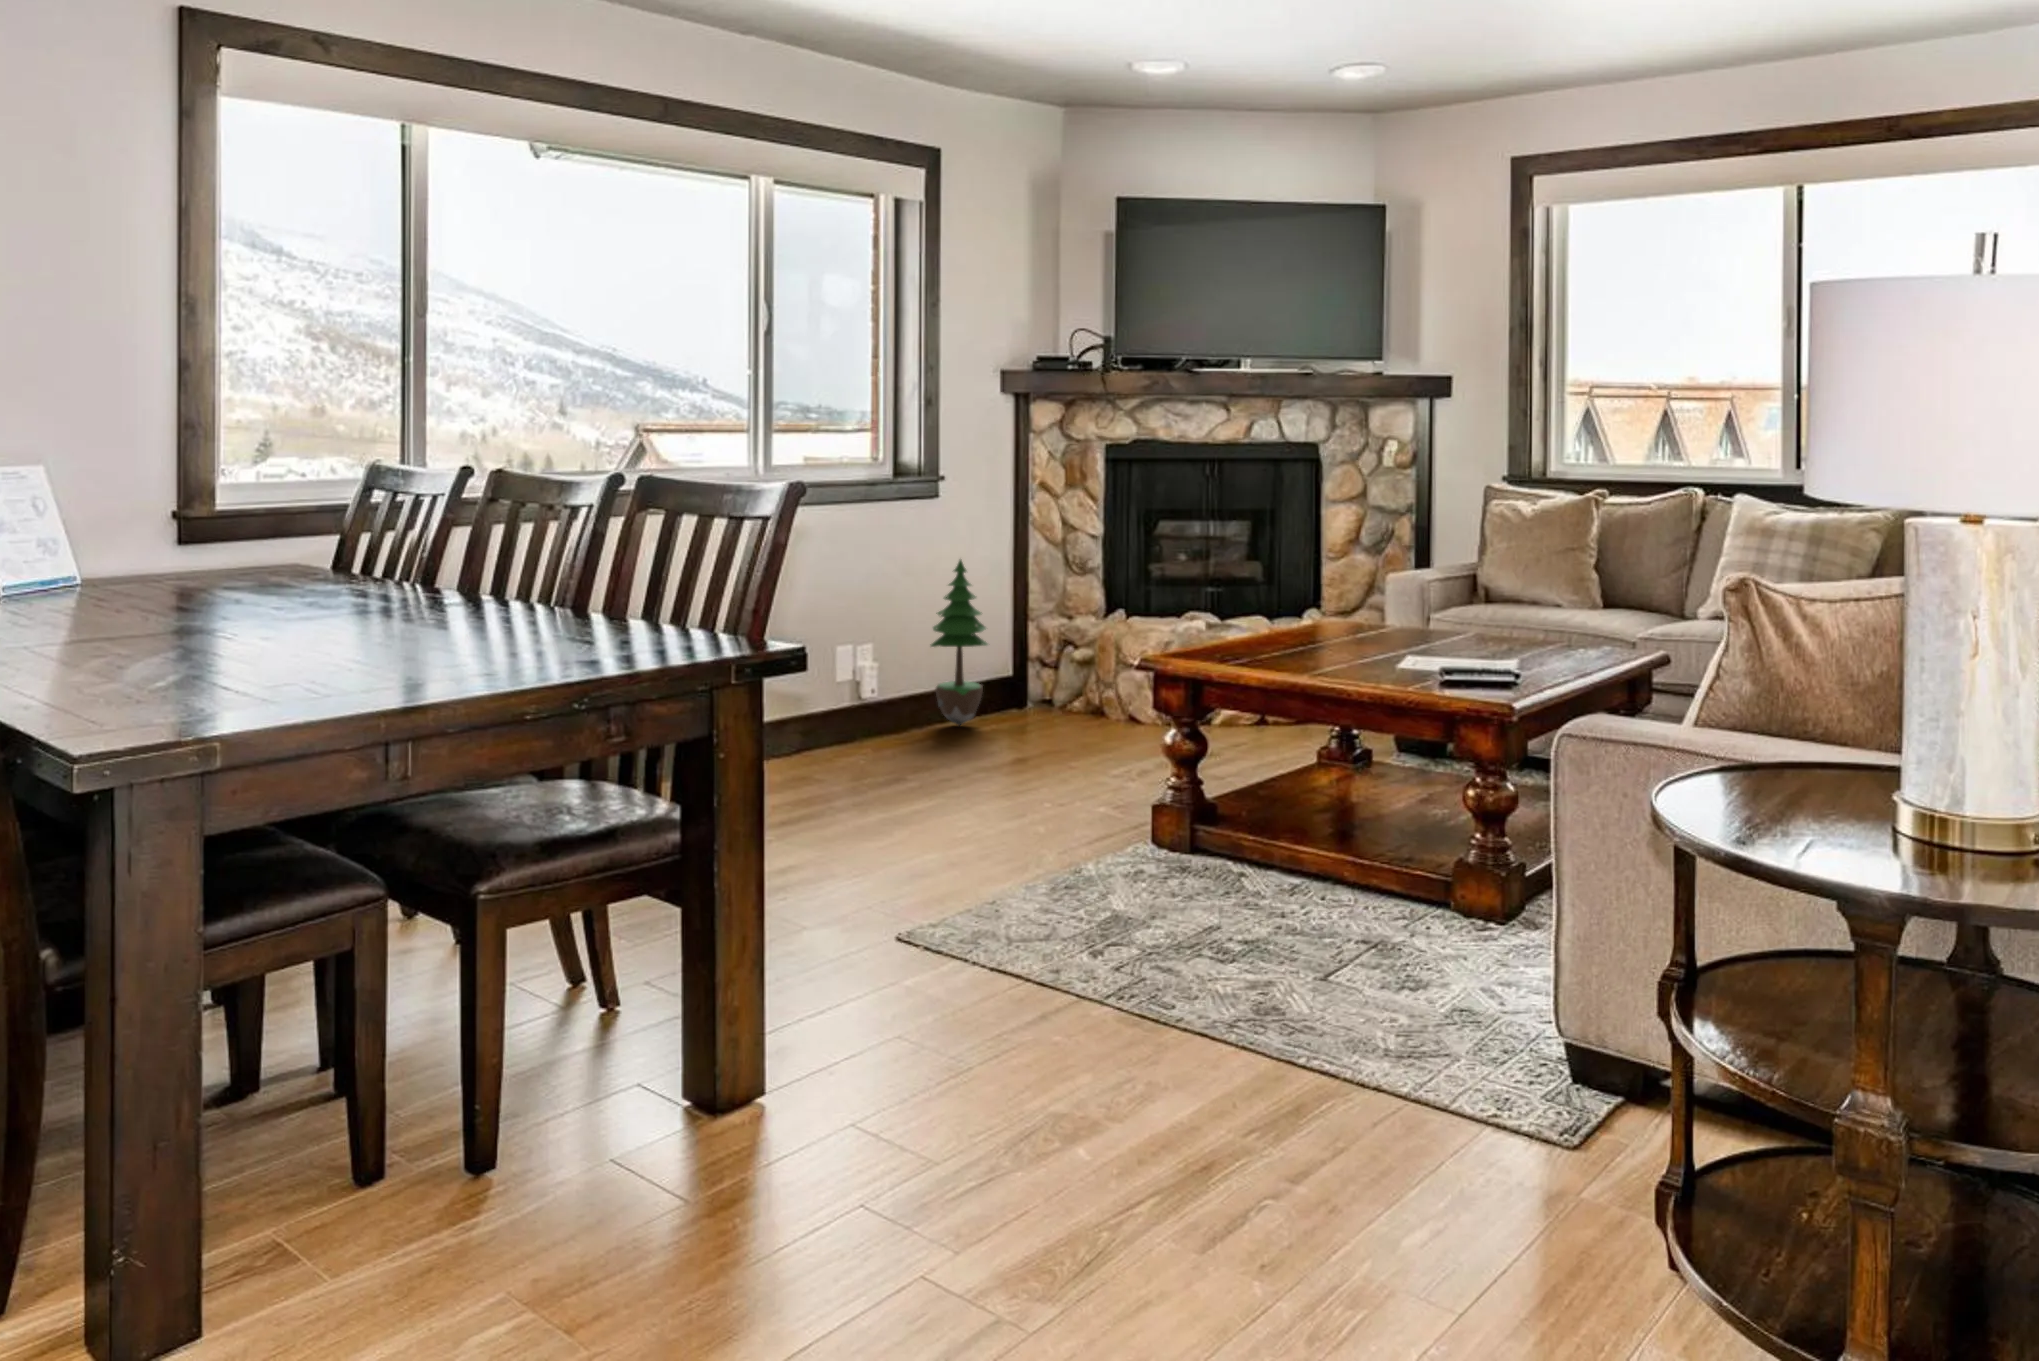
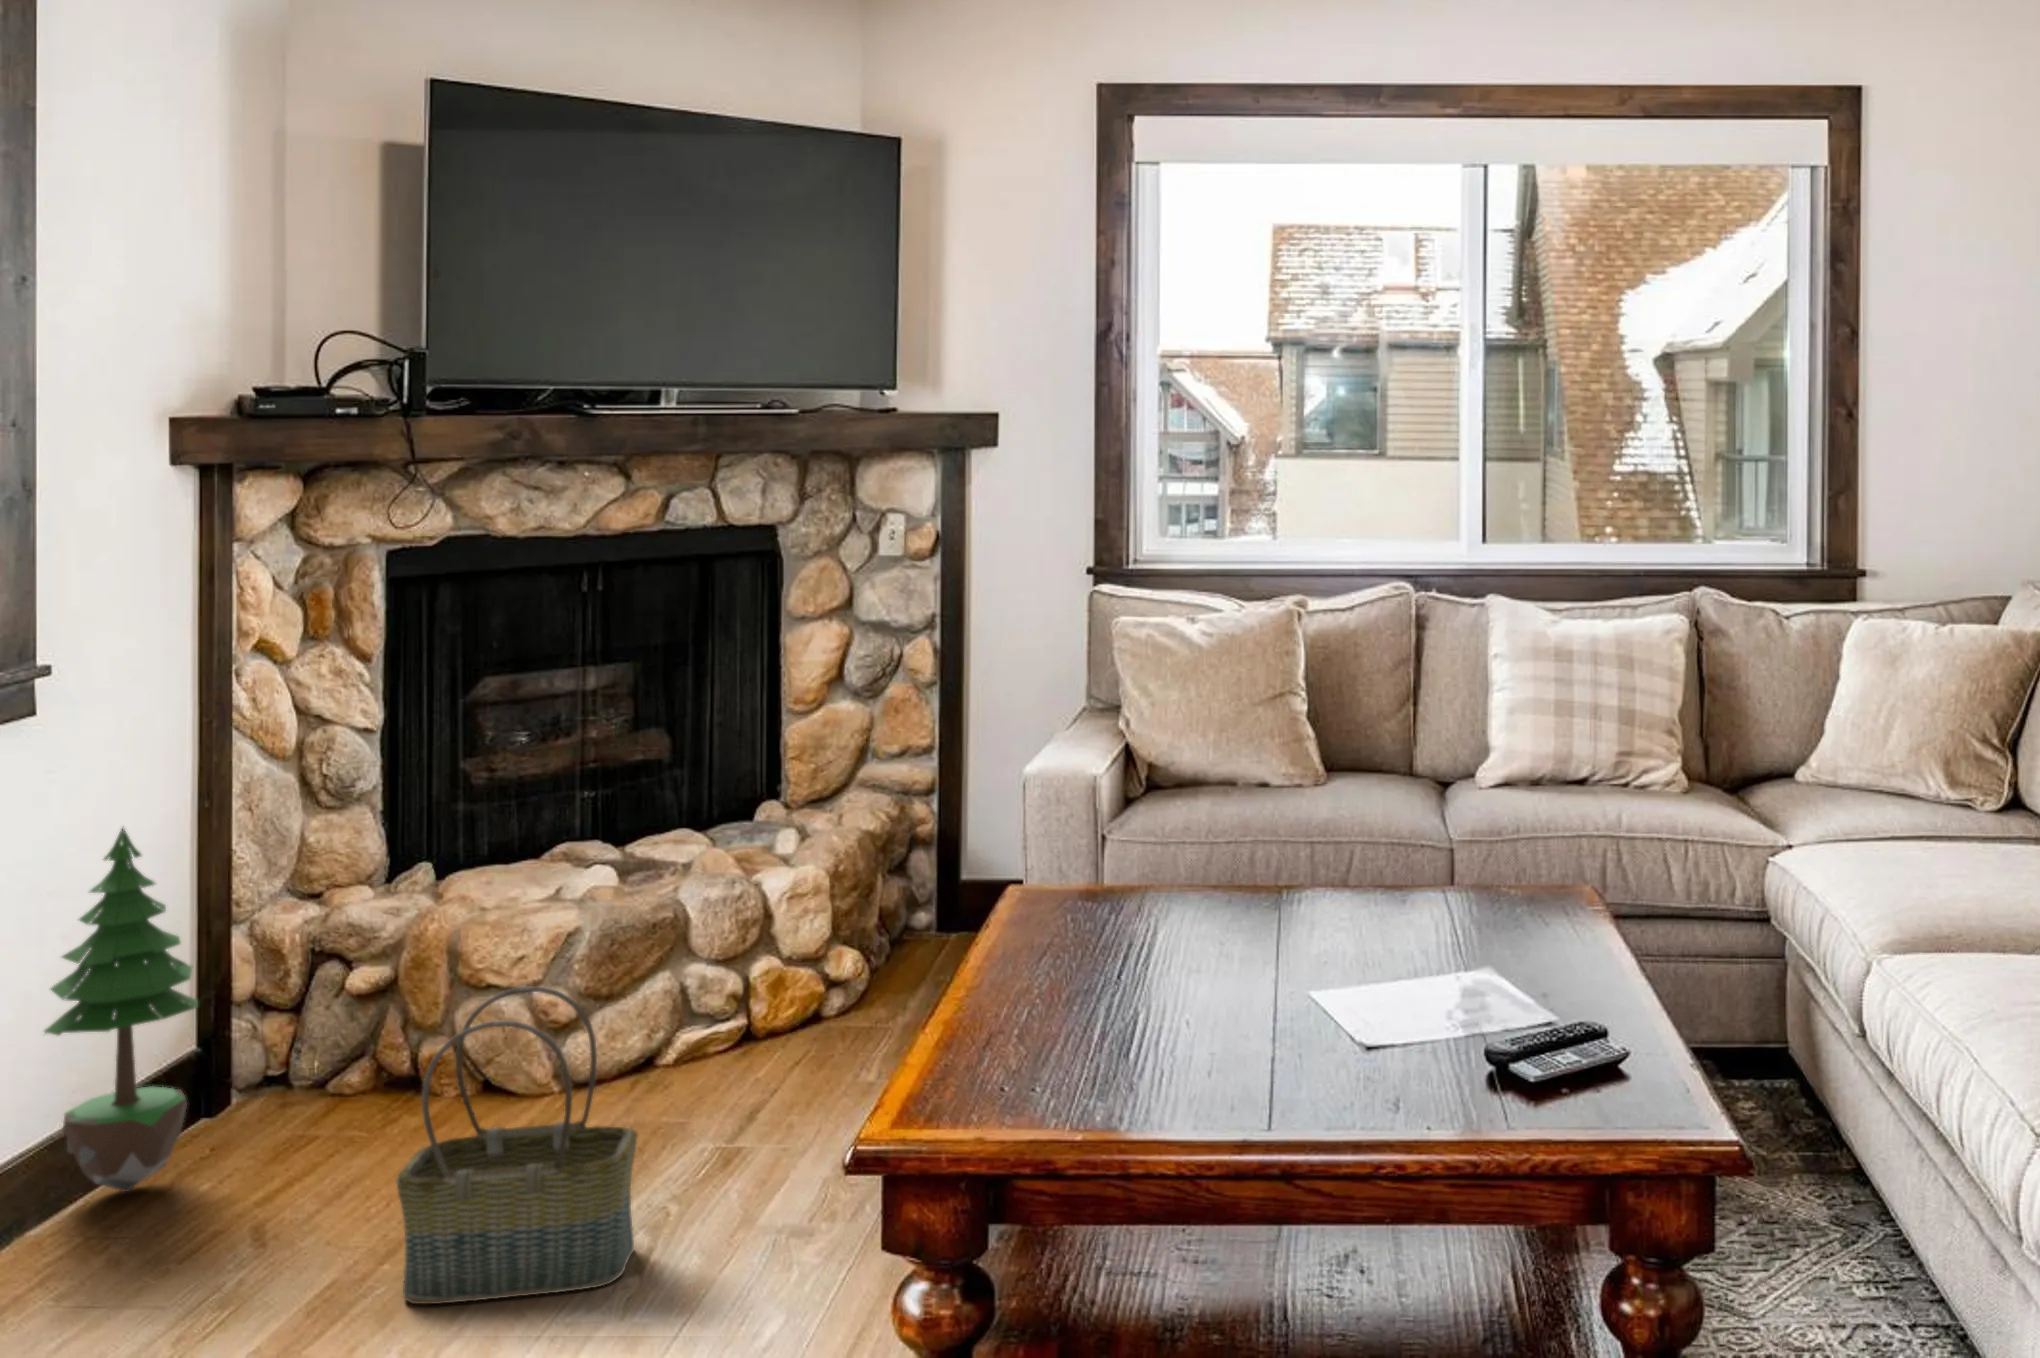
basket: none [1004,644,1107,787] -> present [396,986,637,1304]

